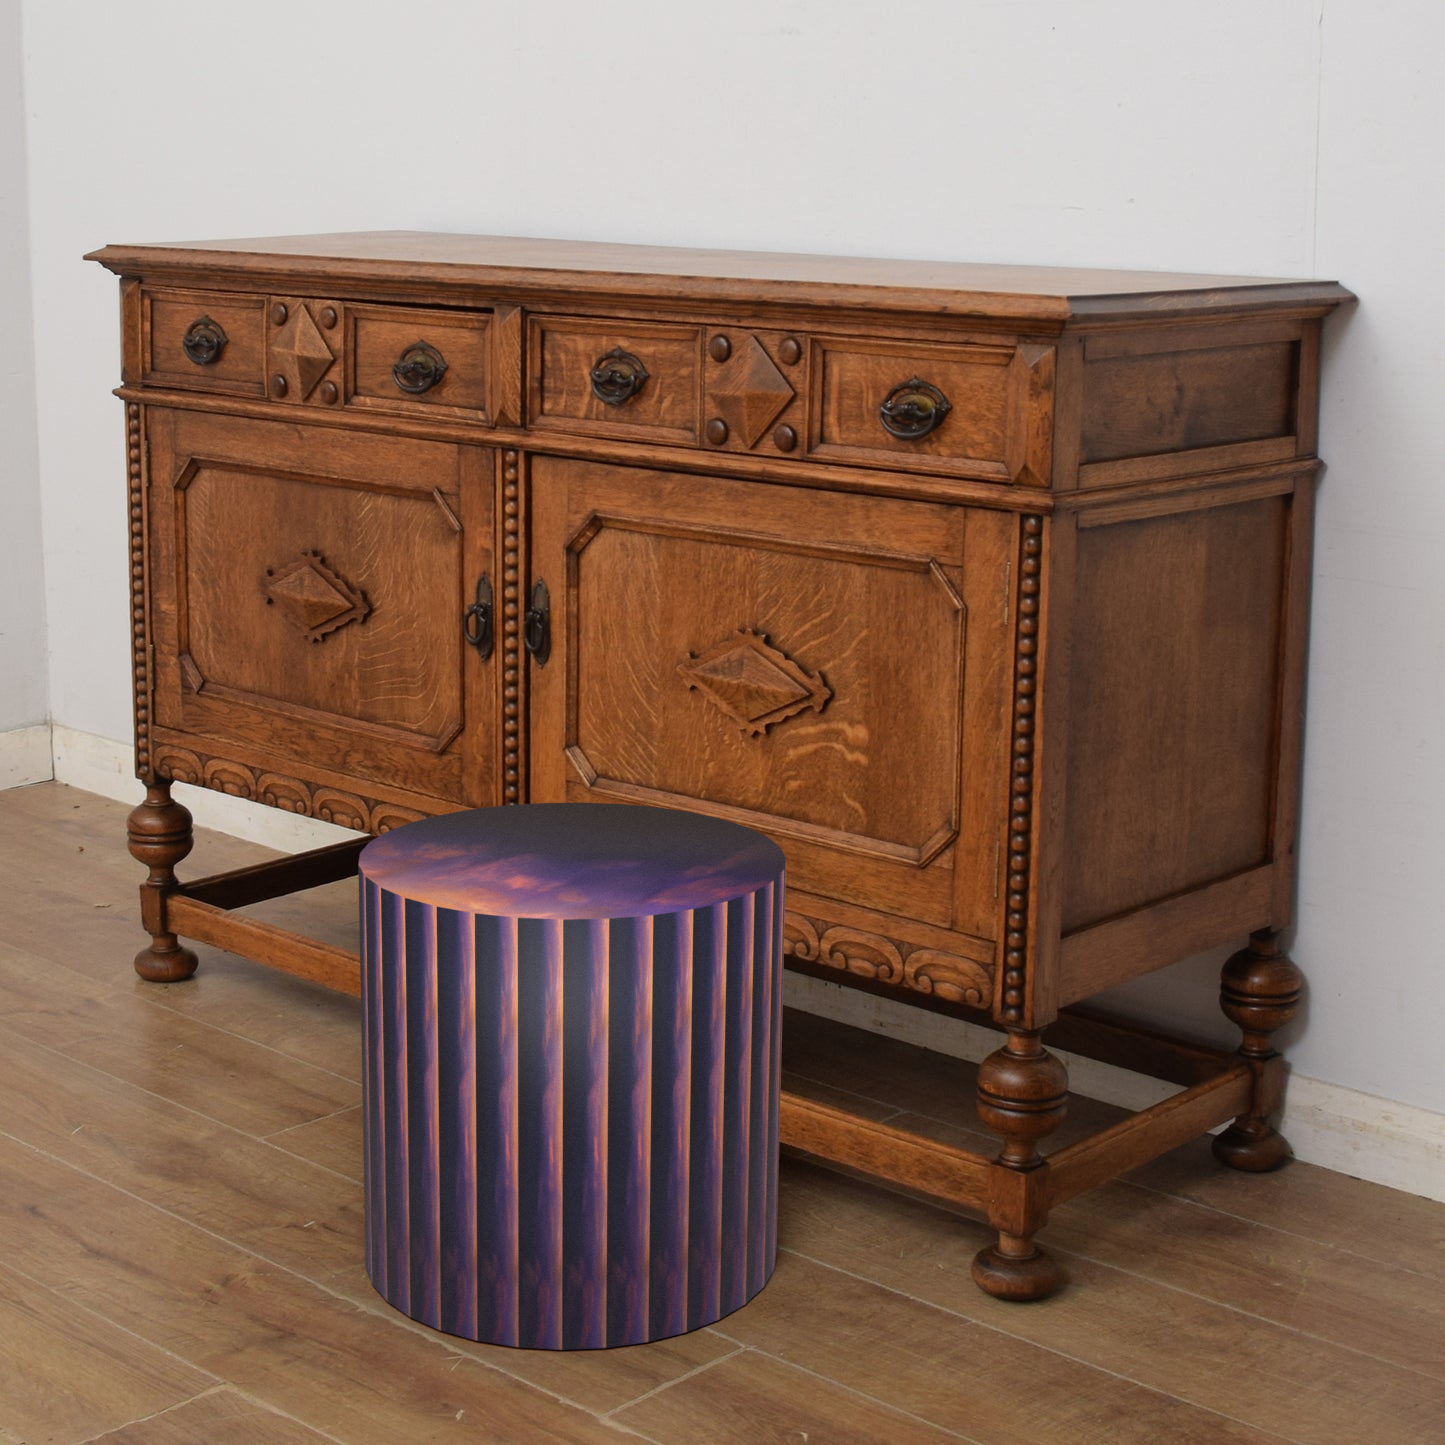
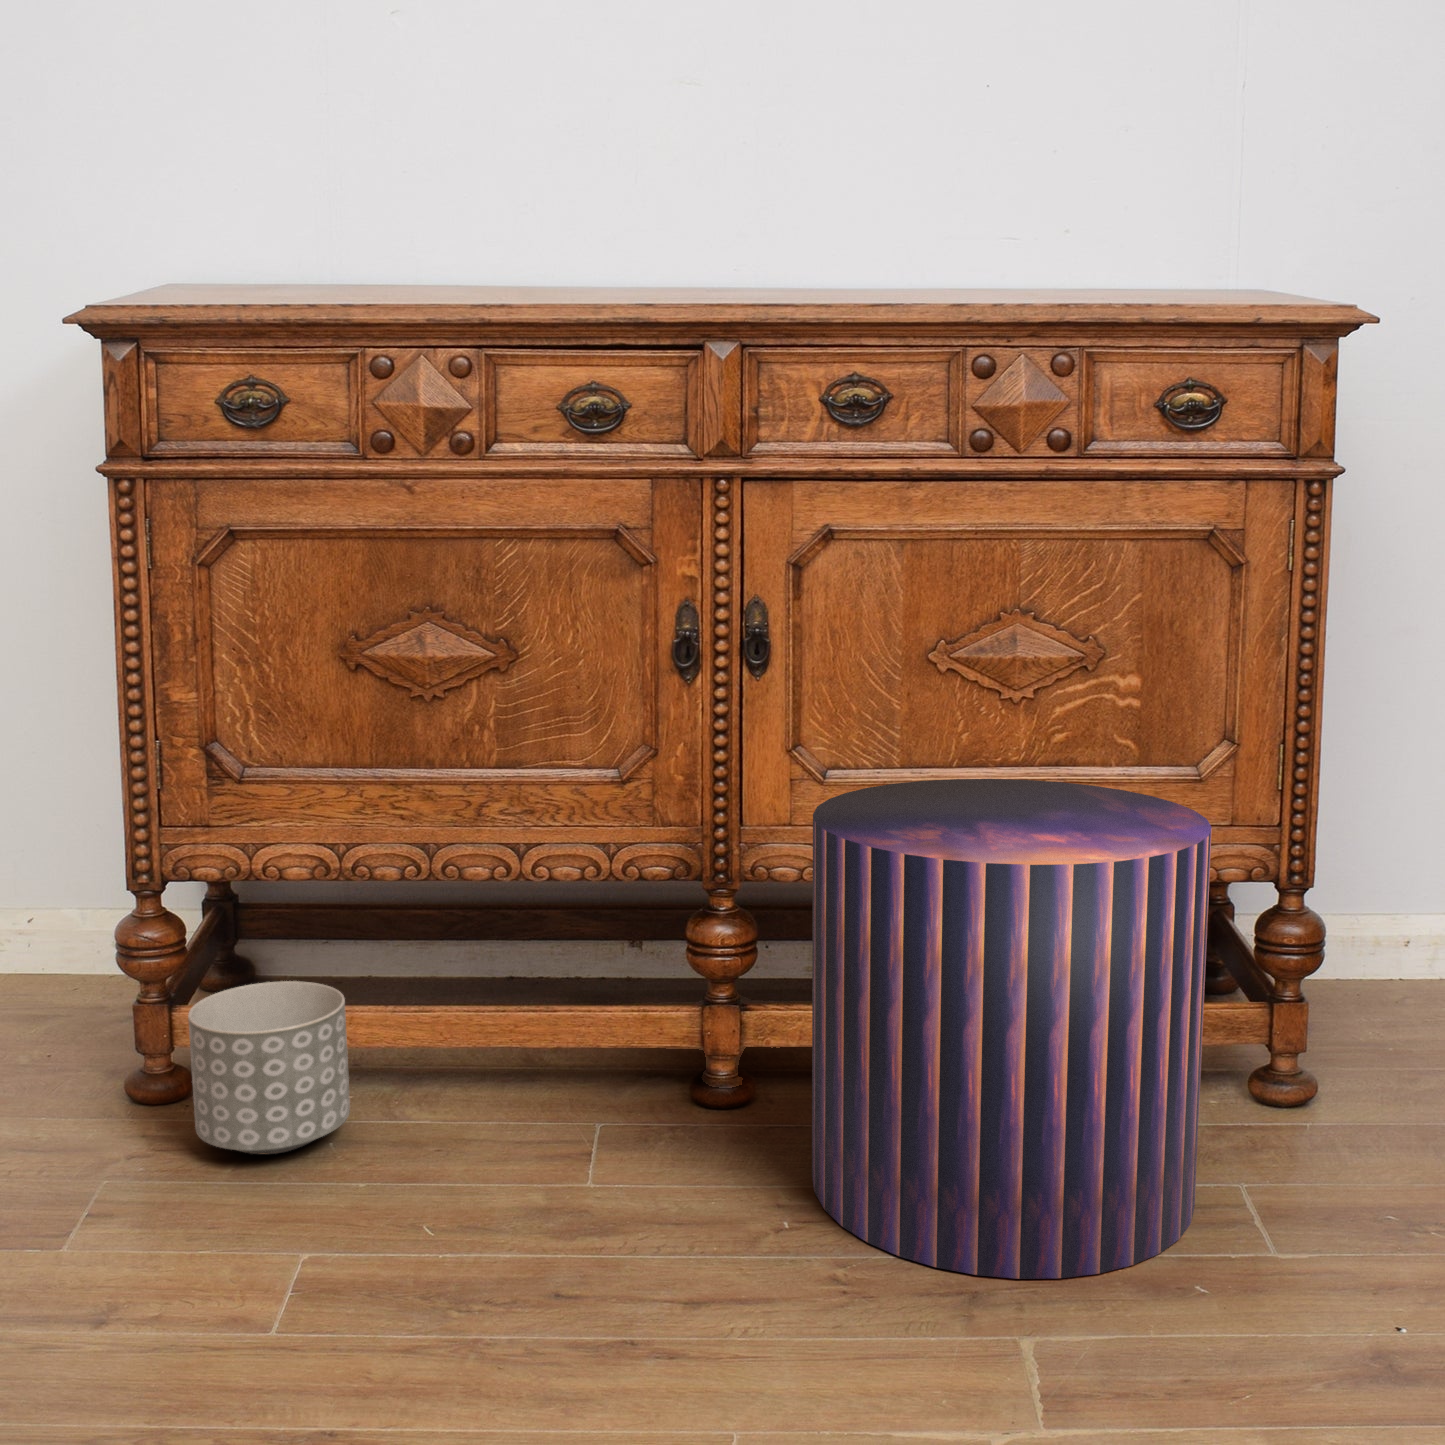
planter: none [76,883,222,1037] -> present [188,981,350,1155]

